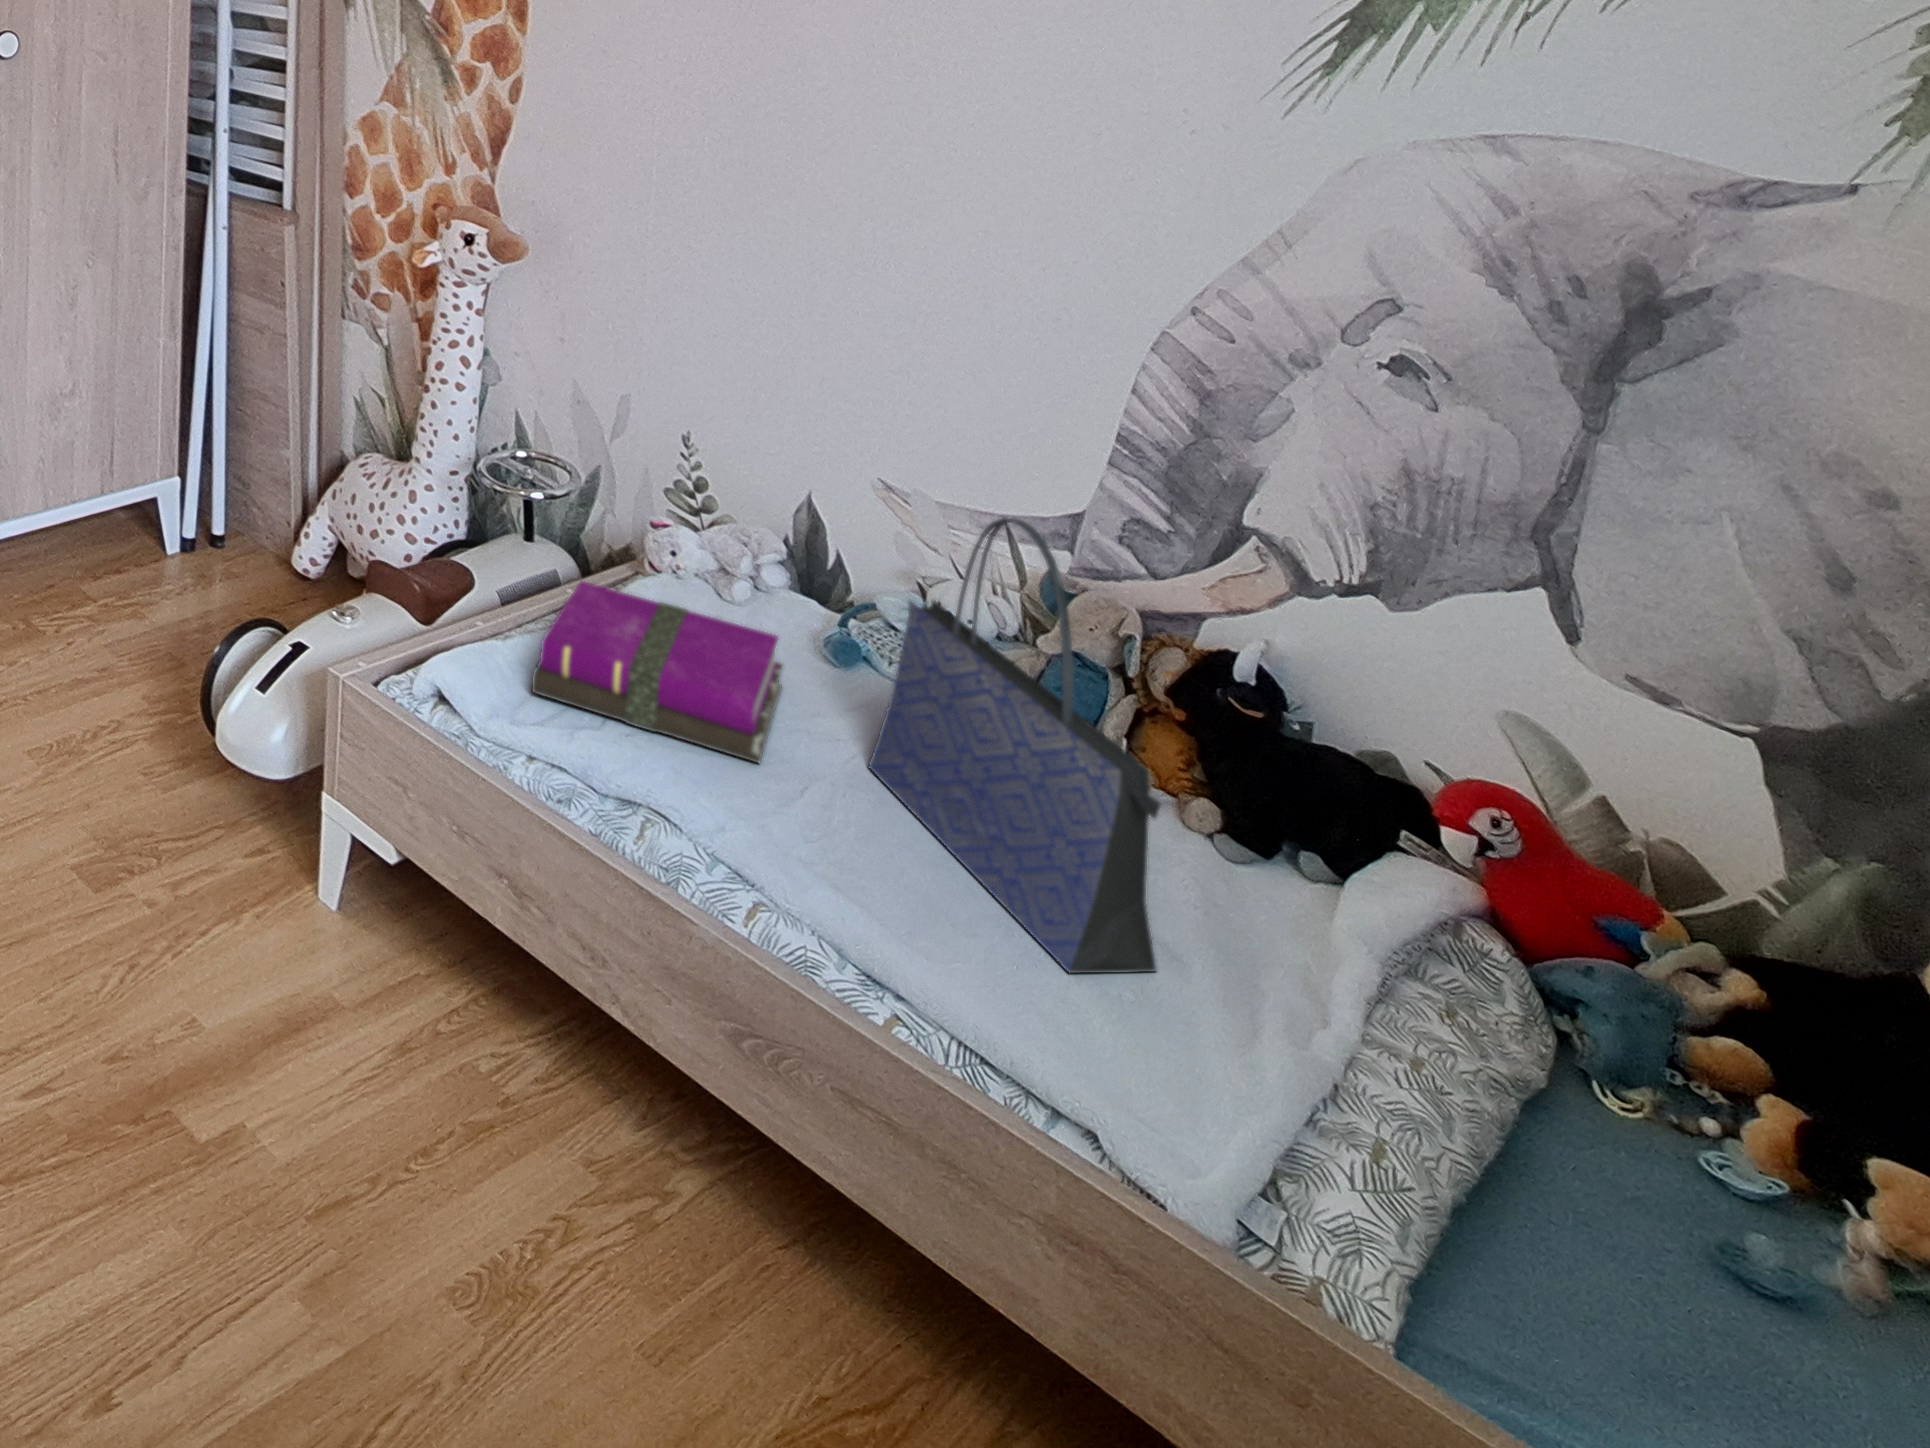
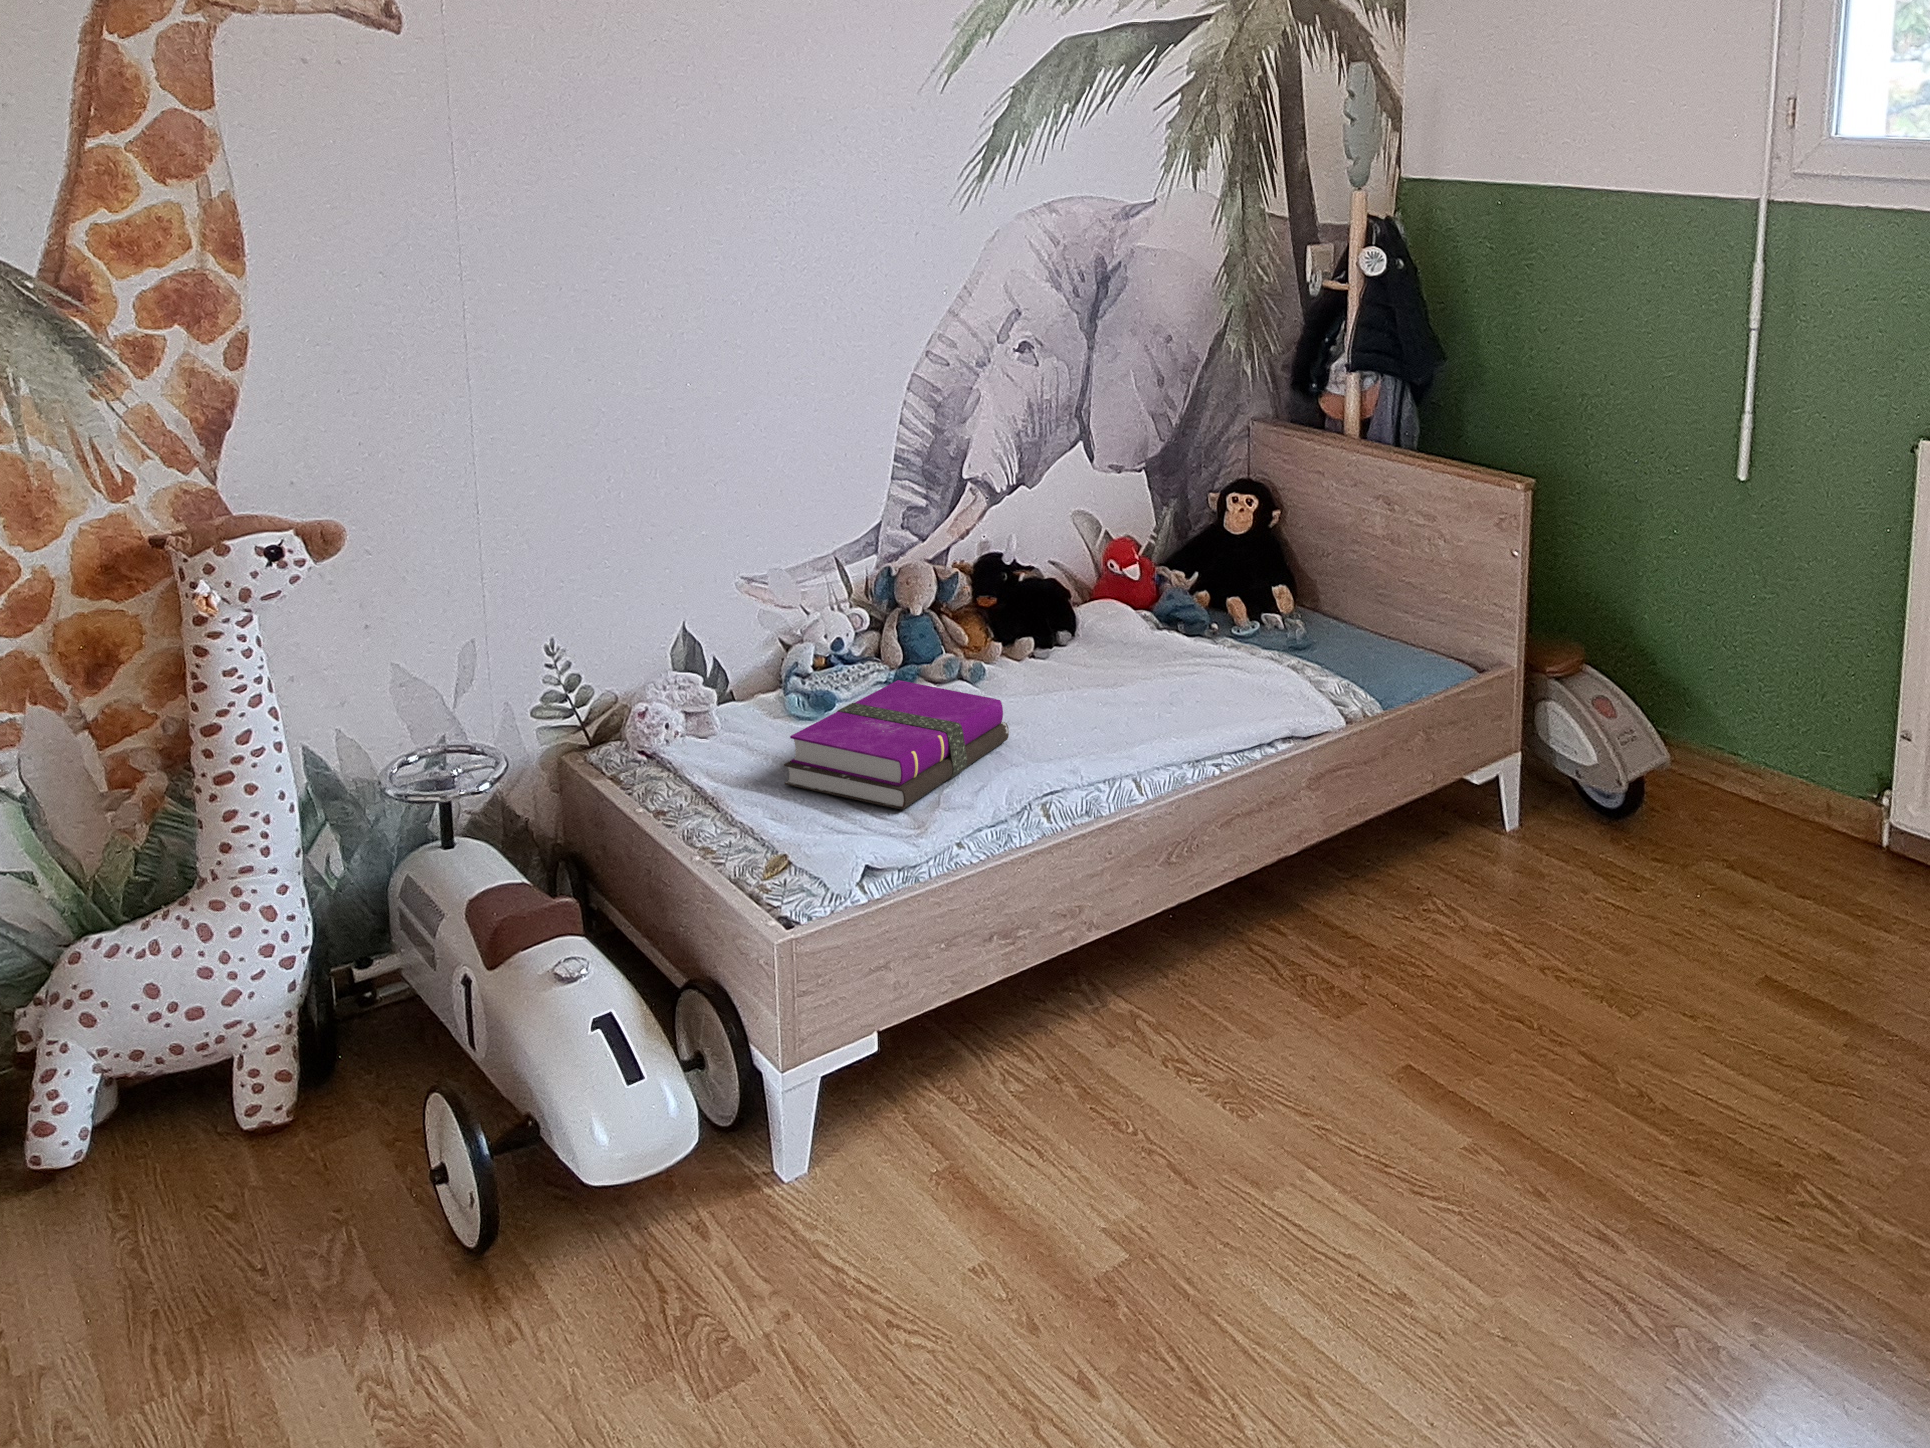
tote bag: present [869,518,1161,974] -> none [1005,474,1221,709]

